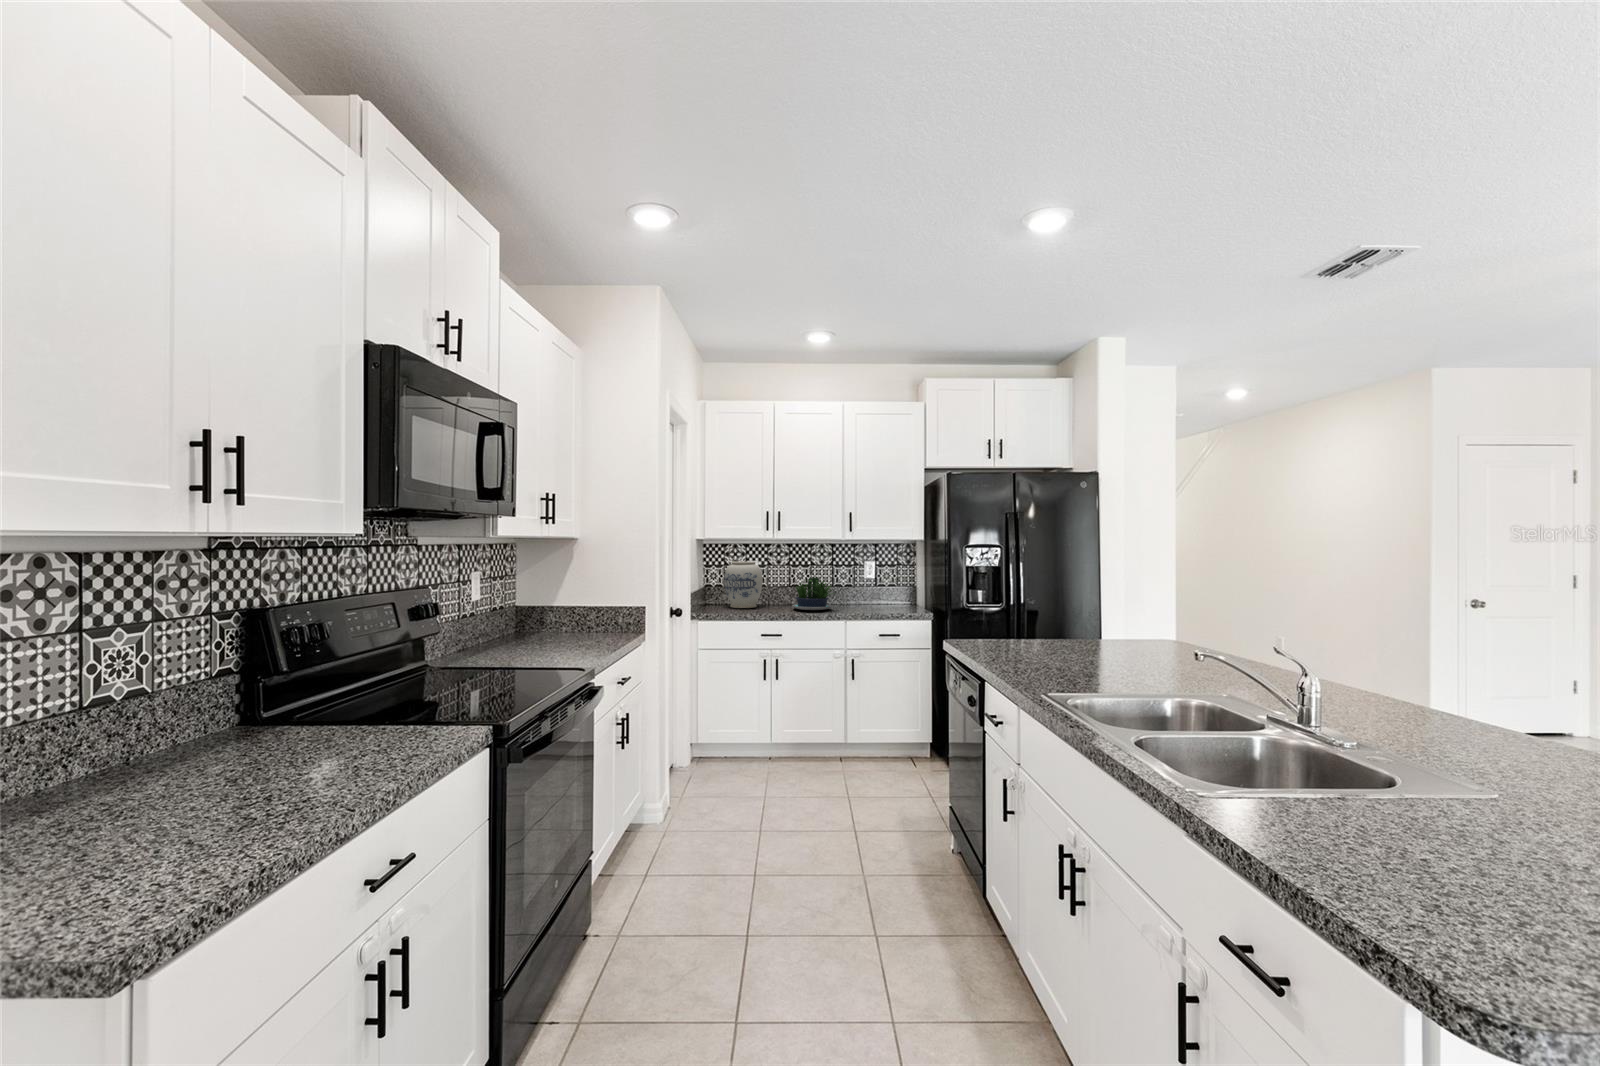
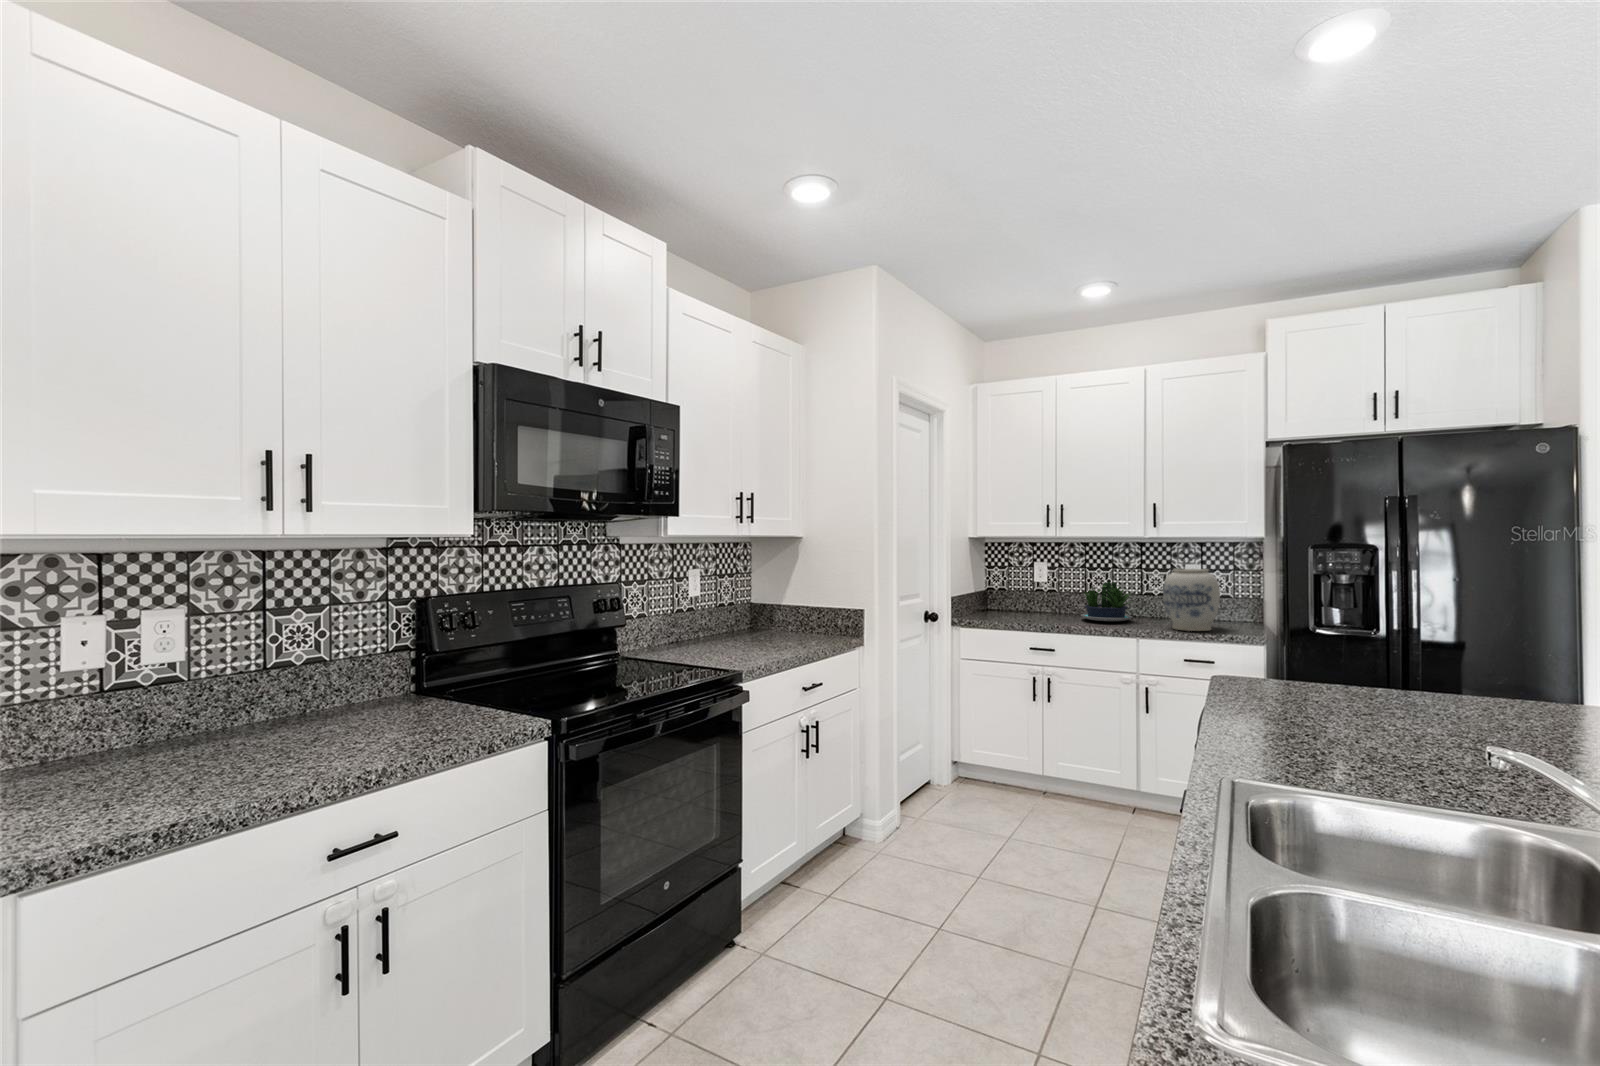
vase: present [724,561,763,608] -> present [1163,569,1220,631]

